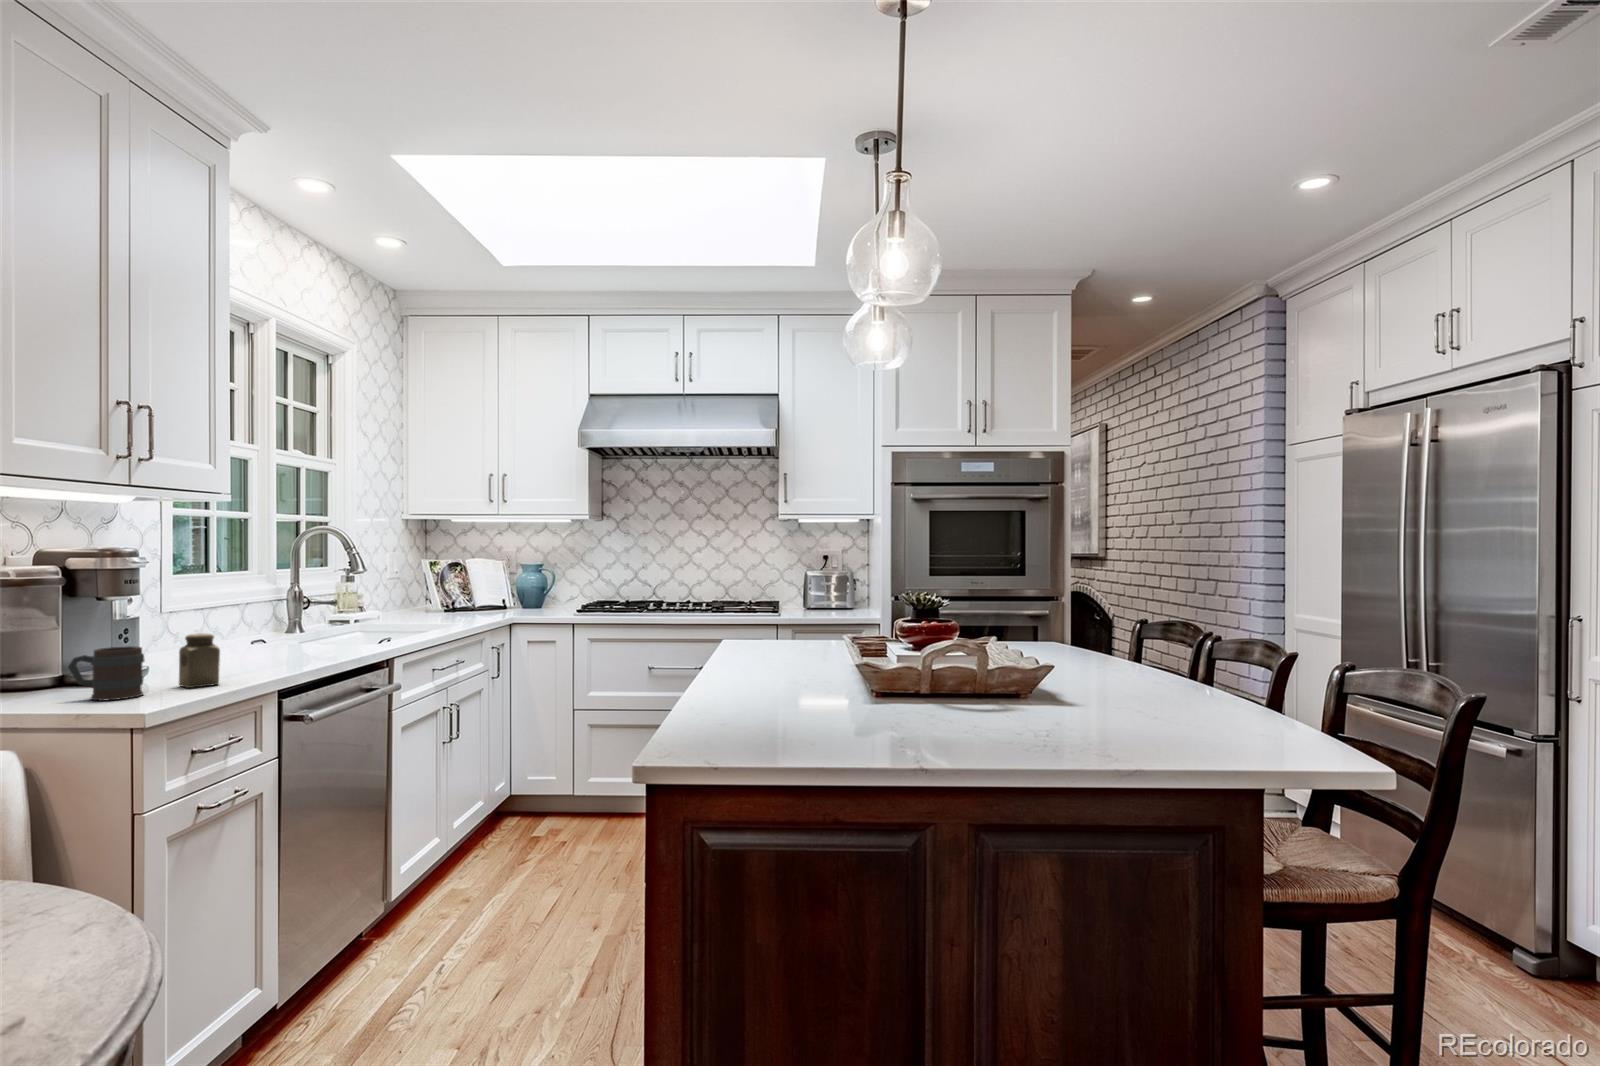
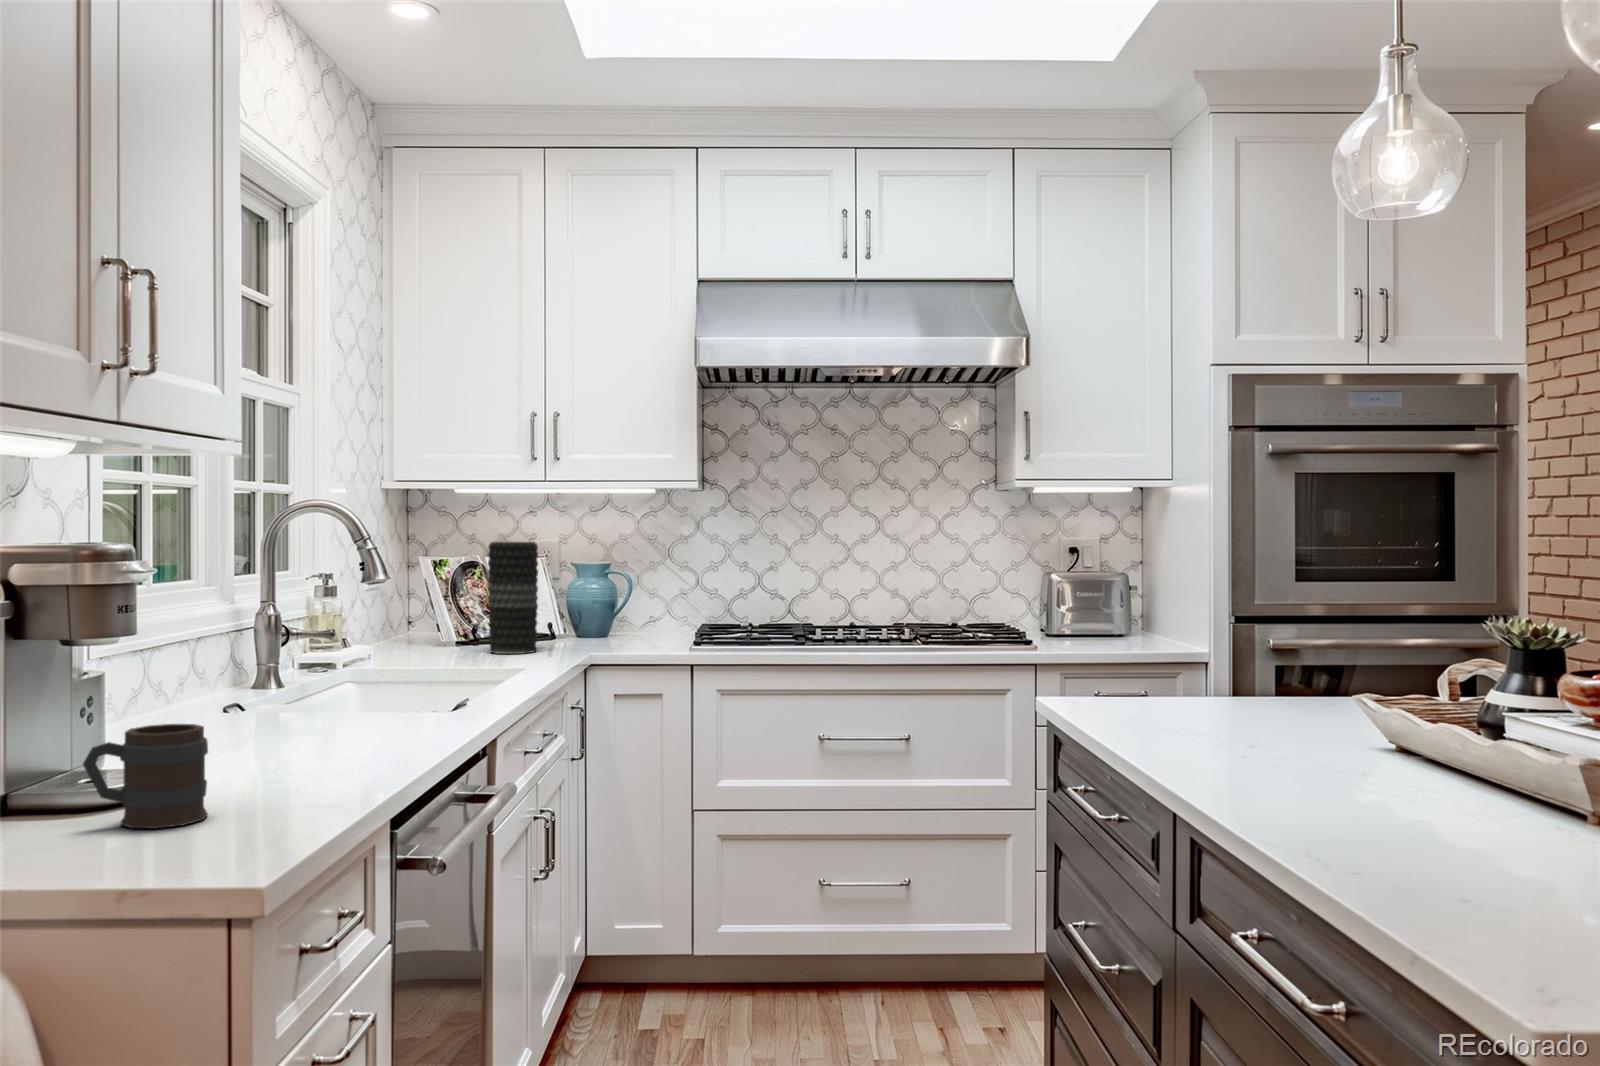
vase: none [453,551,484,617] -> present [488,542,538,654]
salt shaker: present [179,633,220,688] -> none [243,696,315,799]

